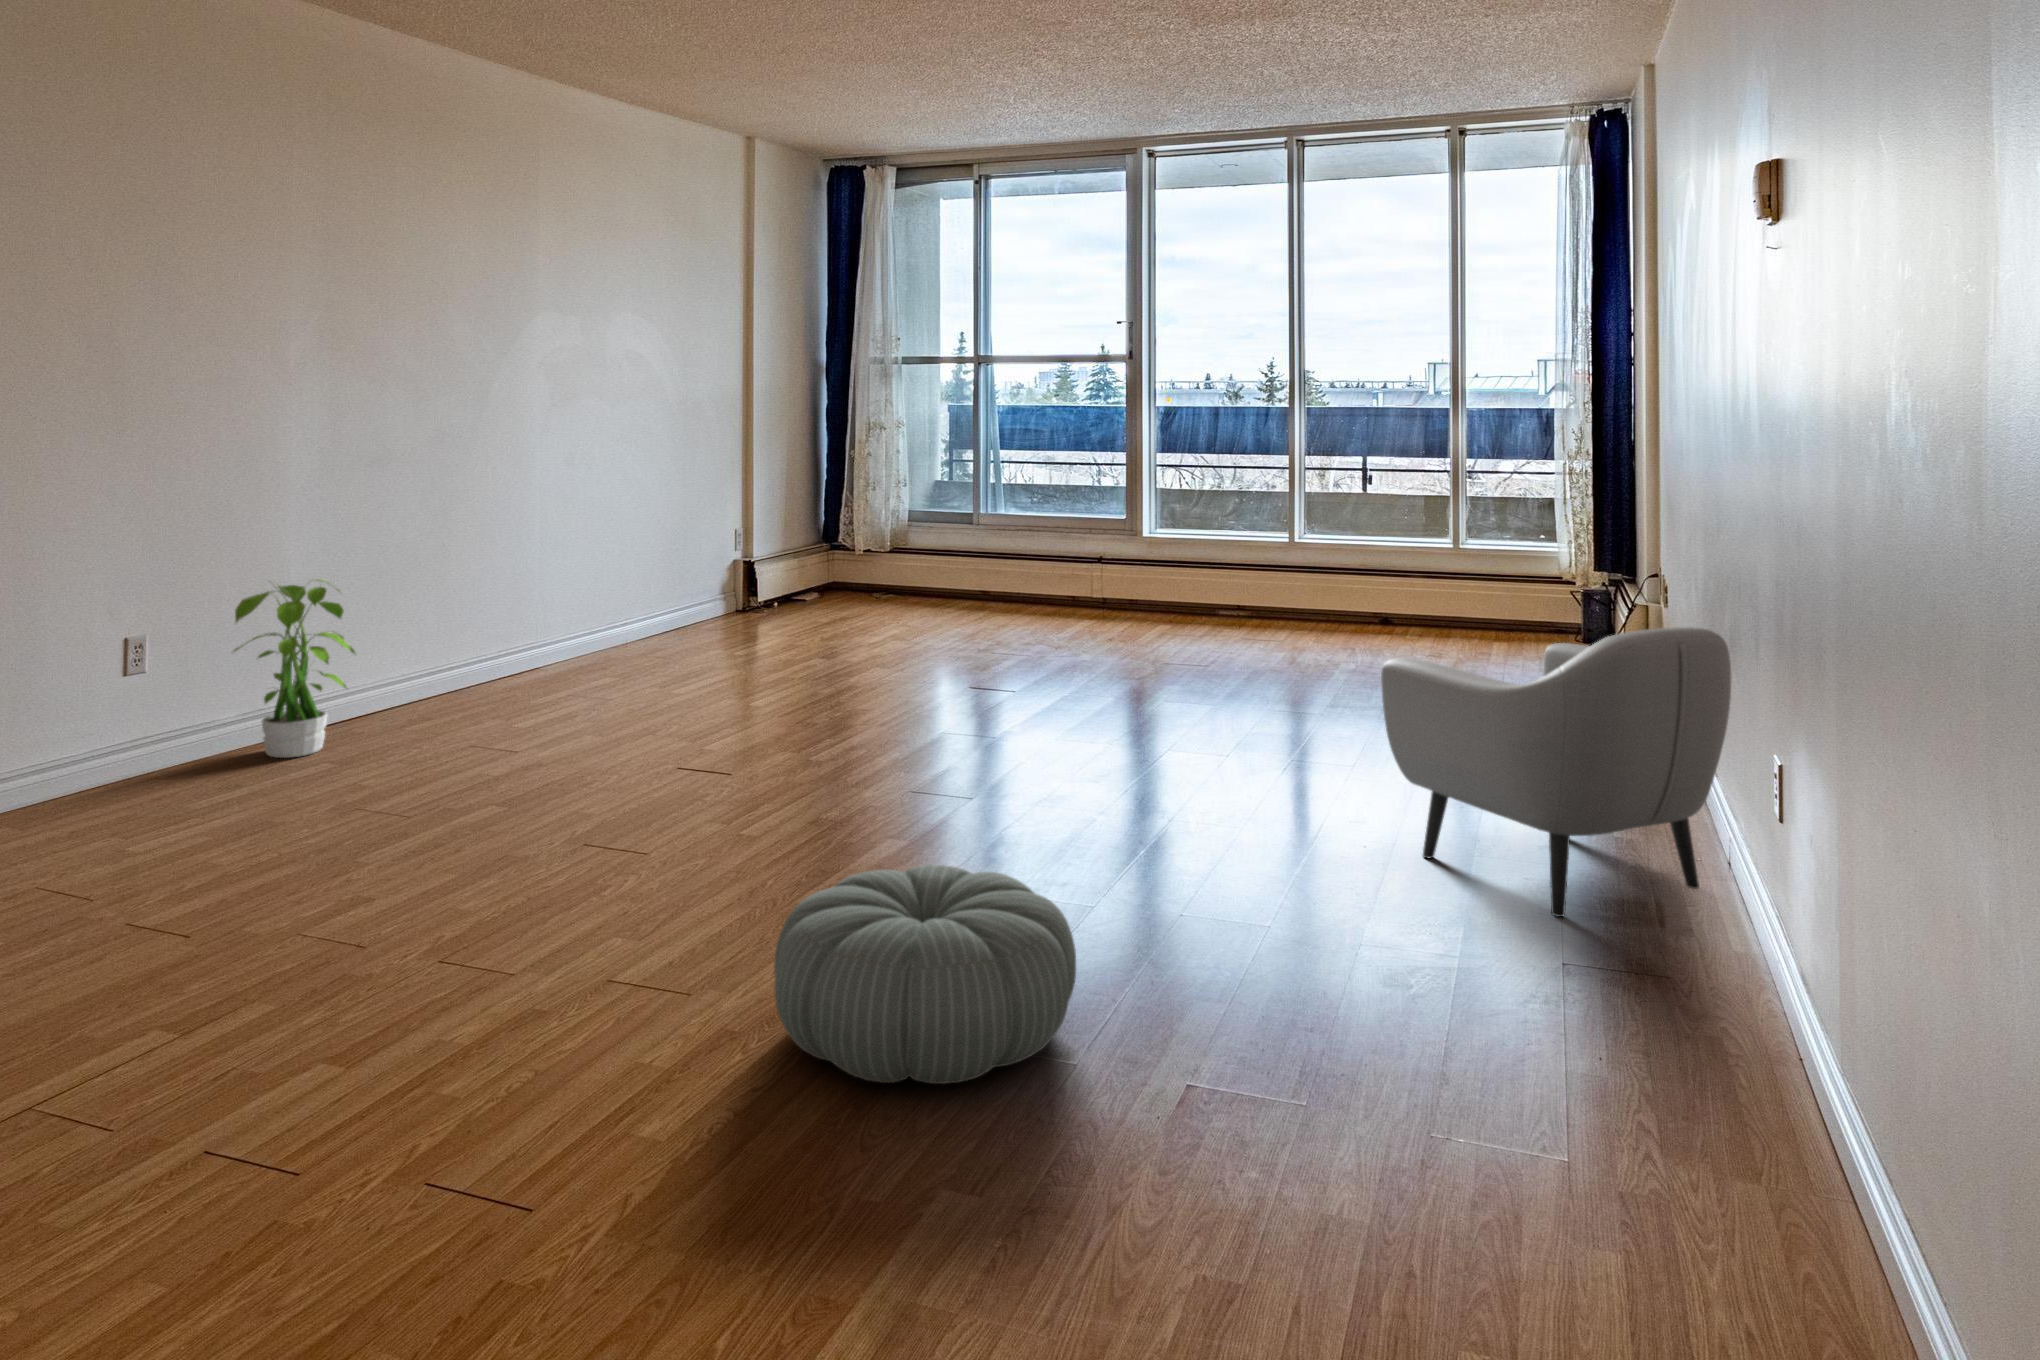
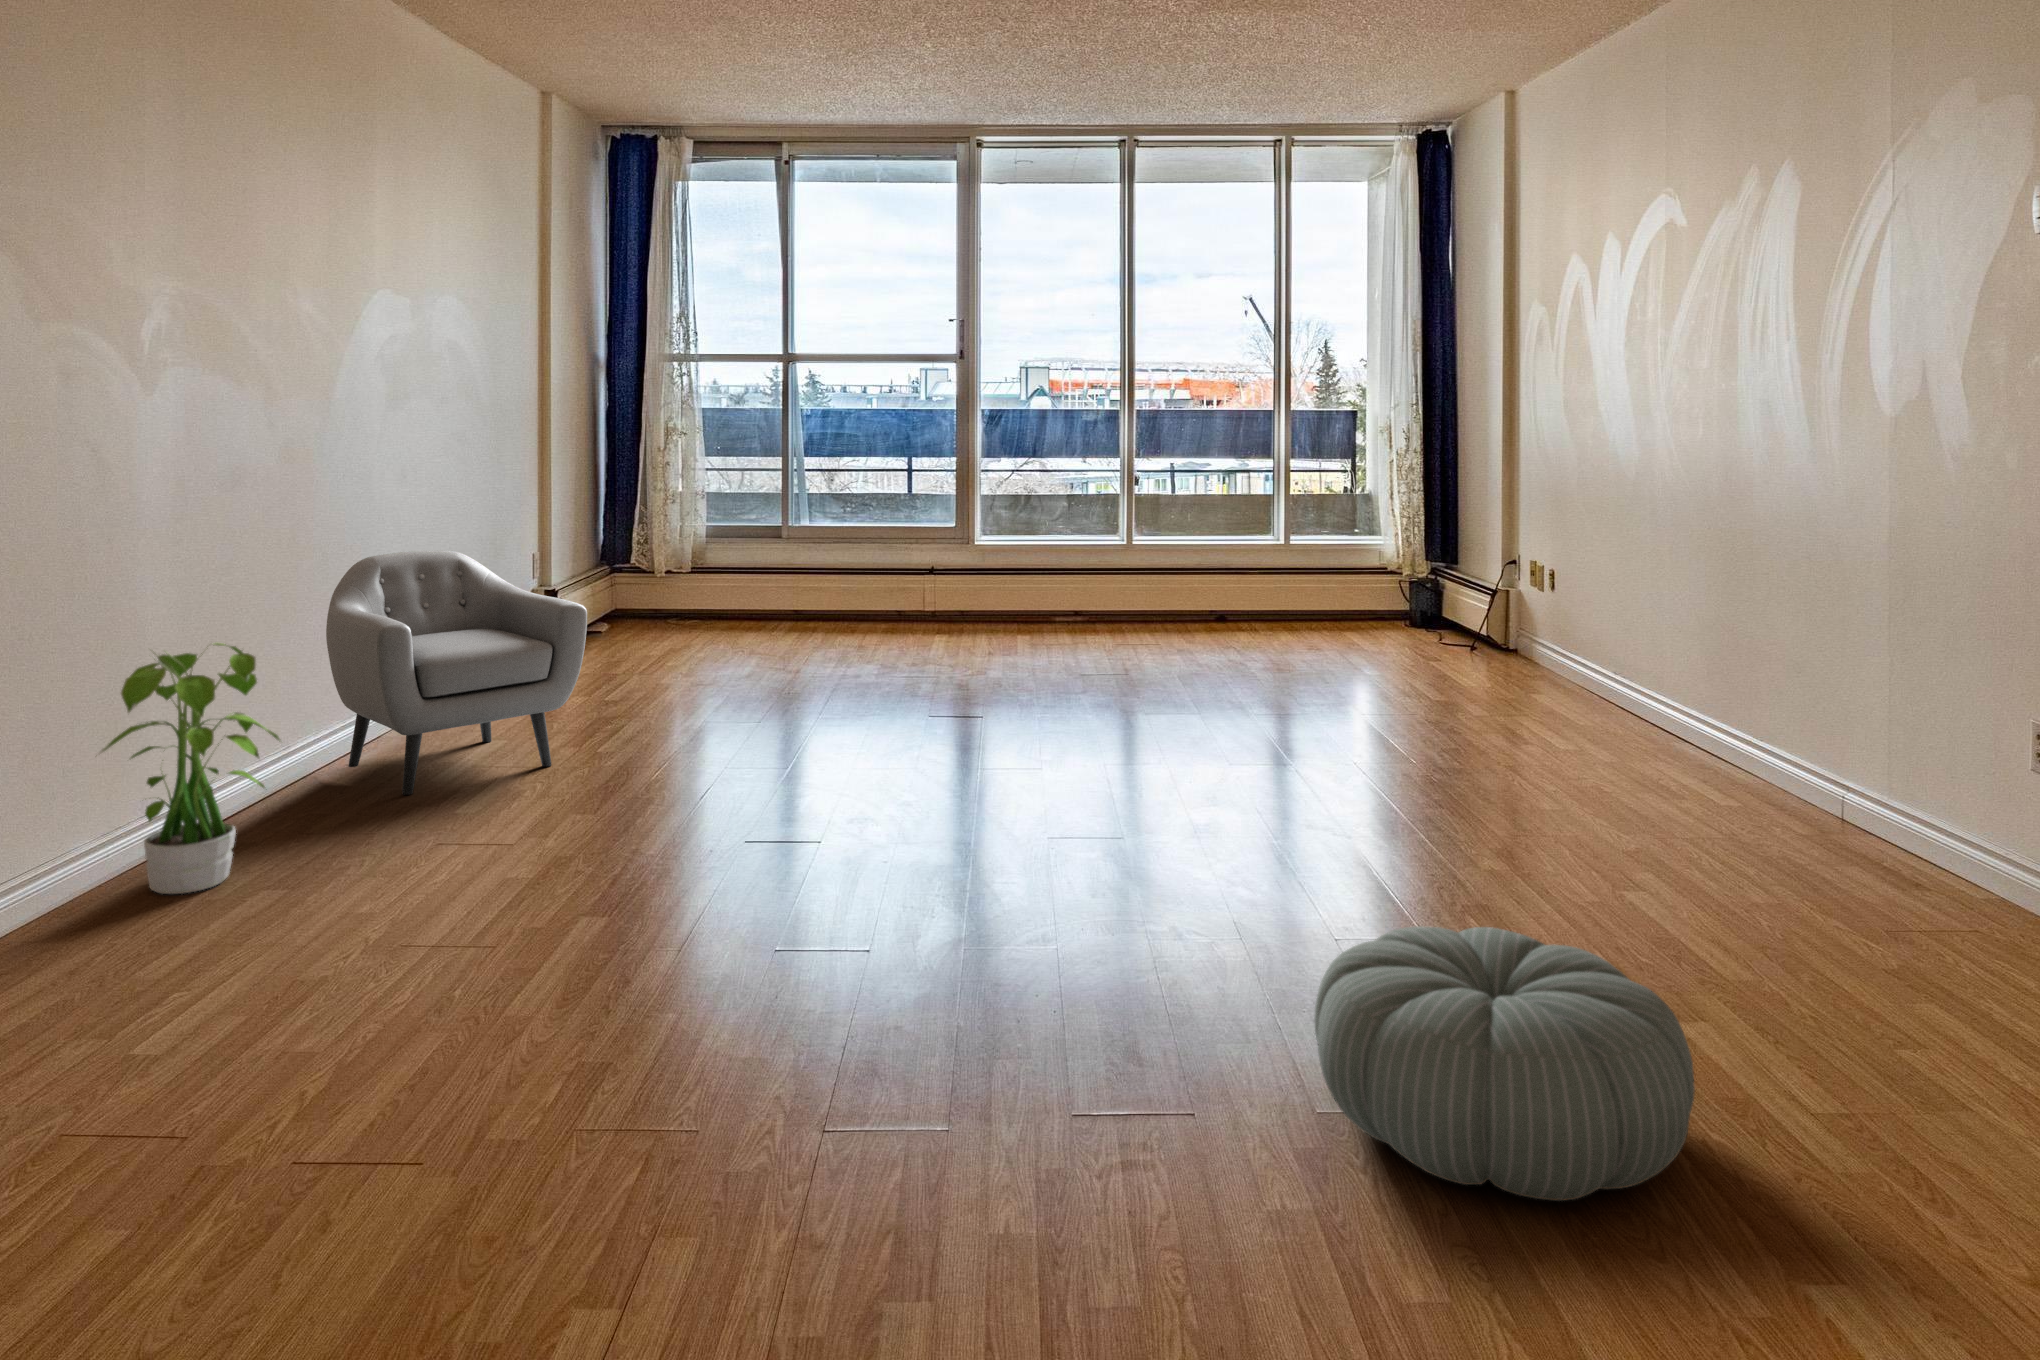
armchair: present [1381,627,1731,917] -> present [326,550,587,795]

